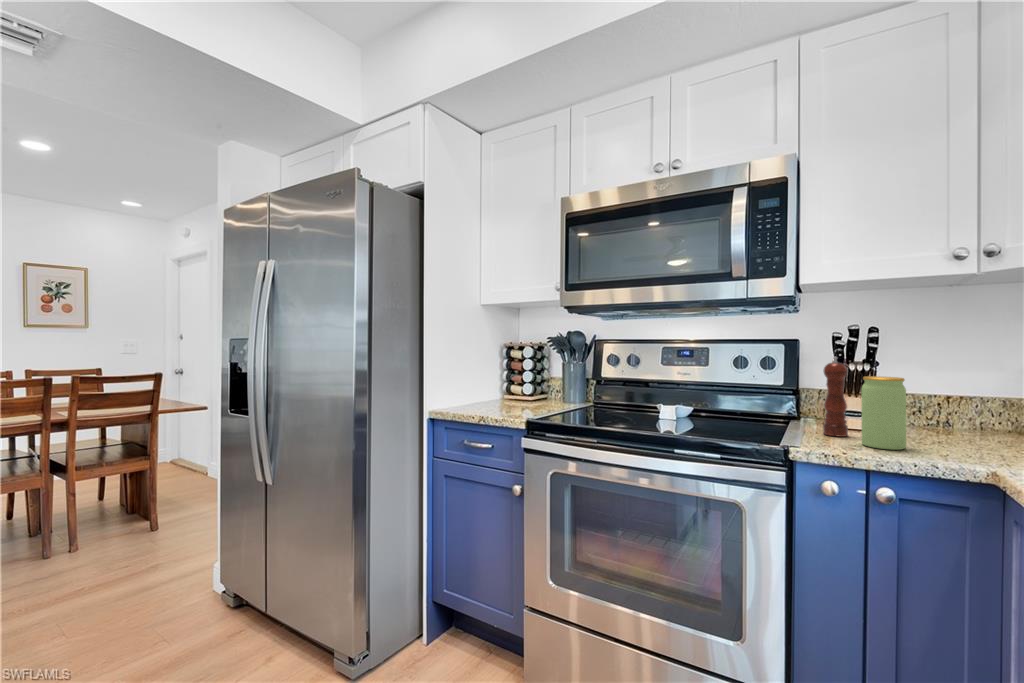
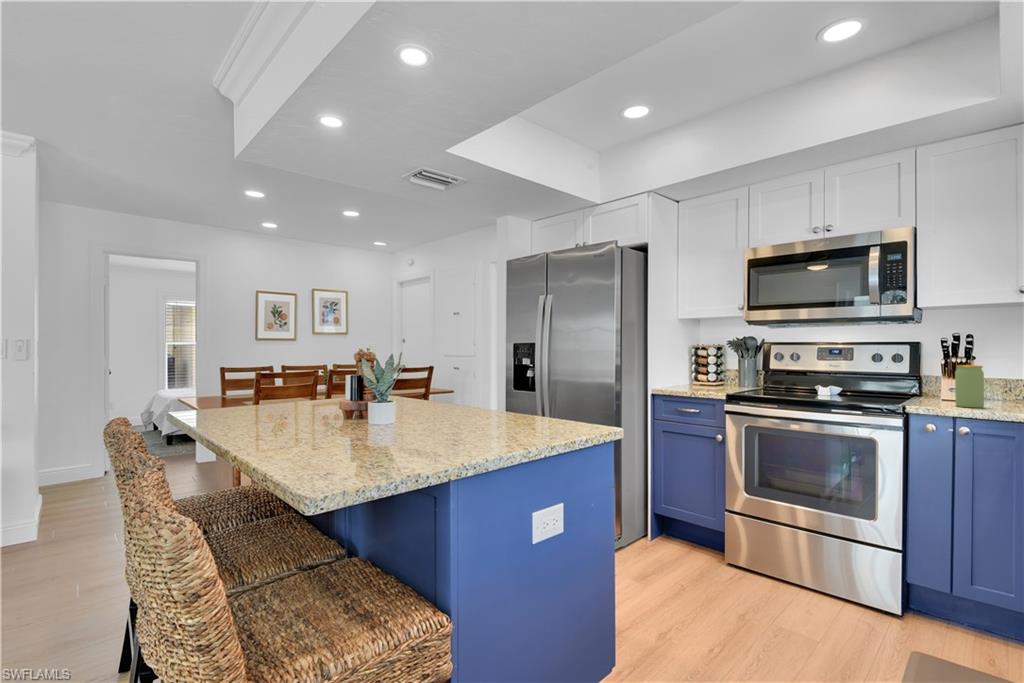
pepper mill: present [823,357,848,437] -> none [933,354,950,403]

